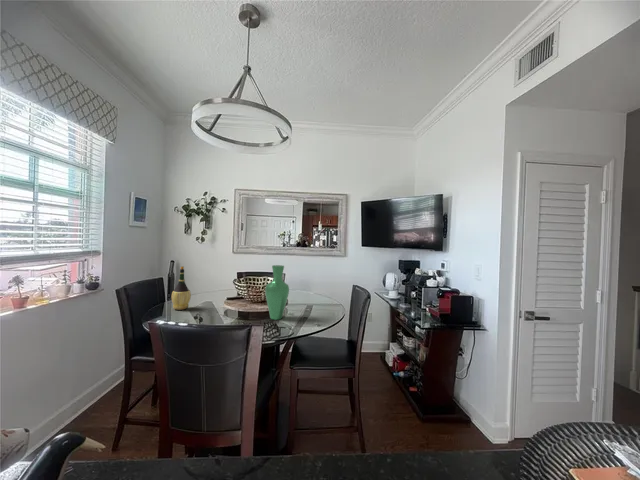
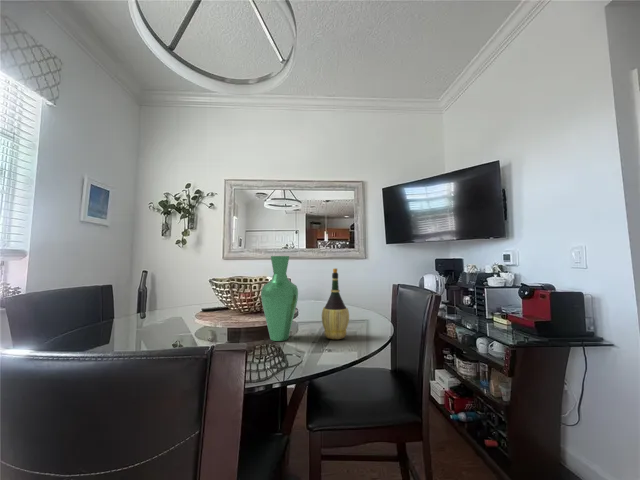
wine bottle: present [171,266,191,310] -> present [322,268,349,339]

